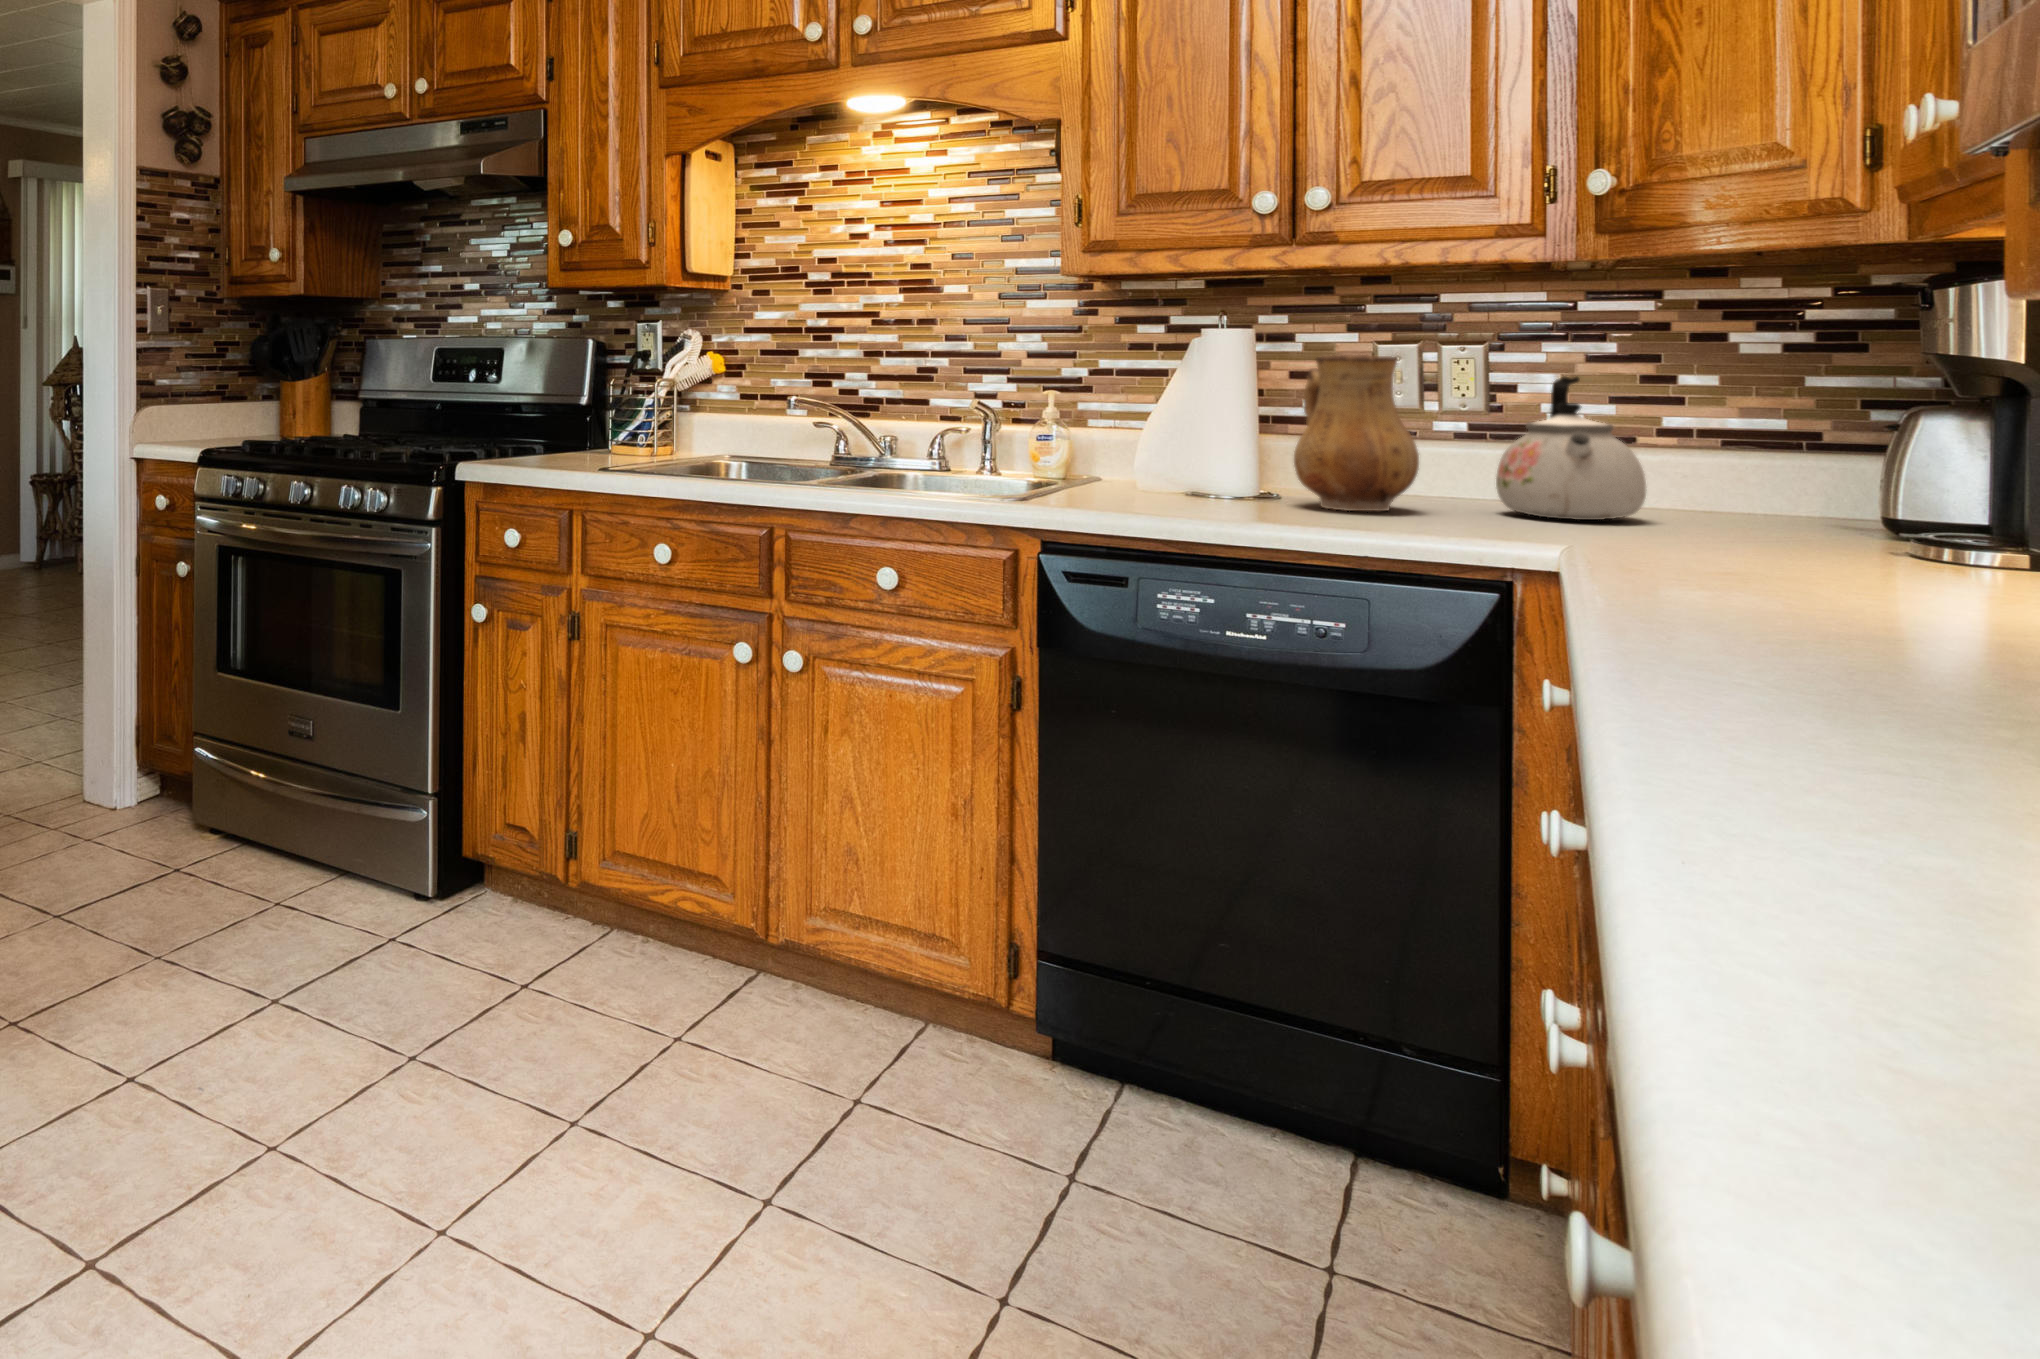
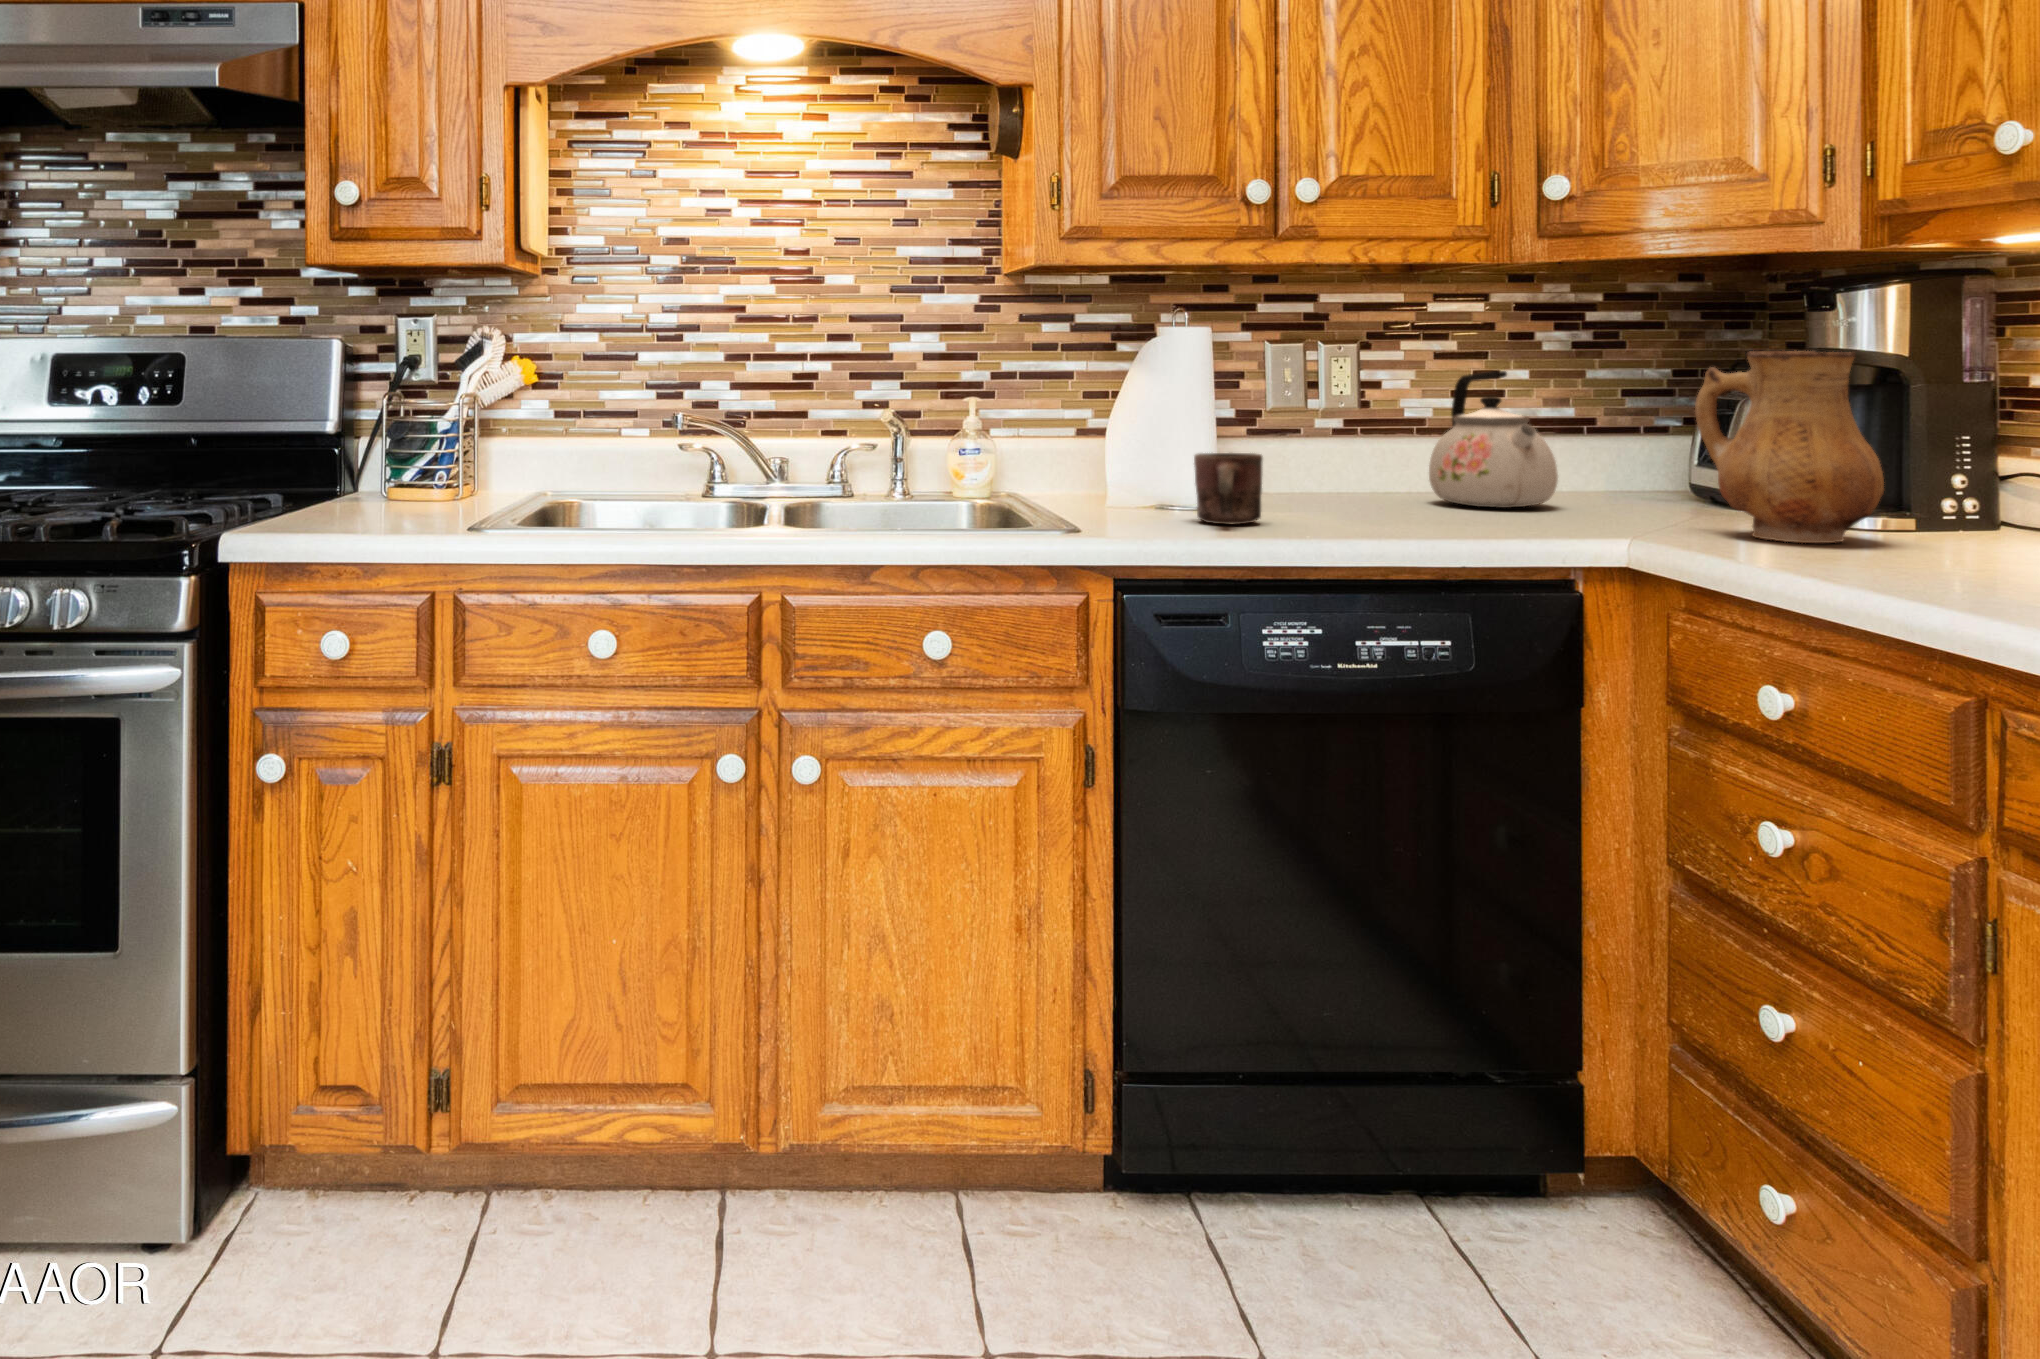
ceramic pitcher: present [1294,355,1419,511] -> present [1695,351,1884,543]
mug: none [1150,445,1220,508] -> present [1194,453,1263,525]

